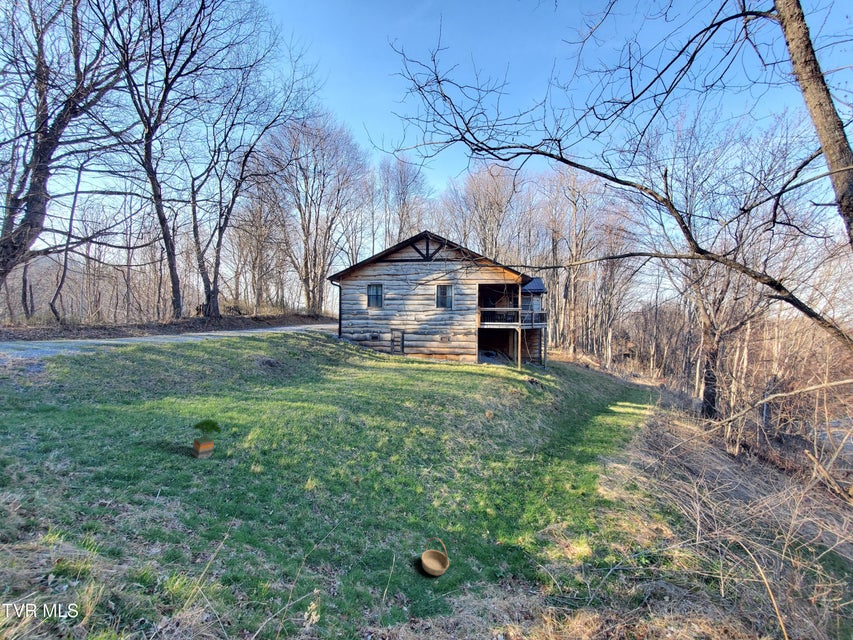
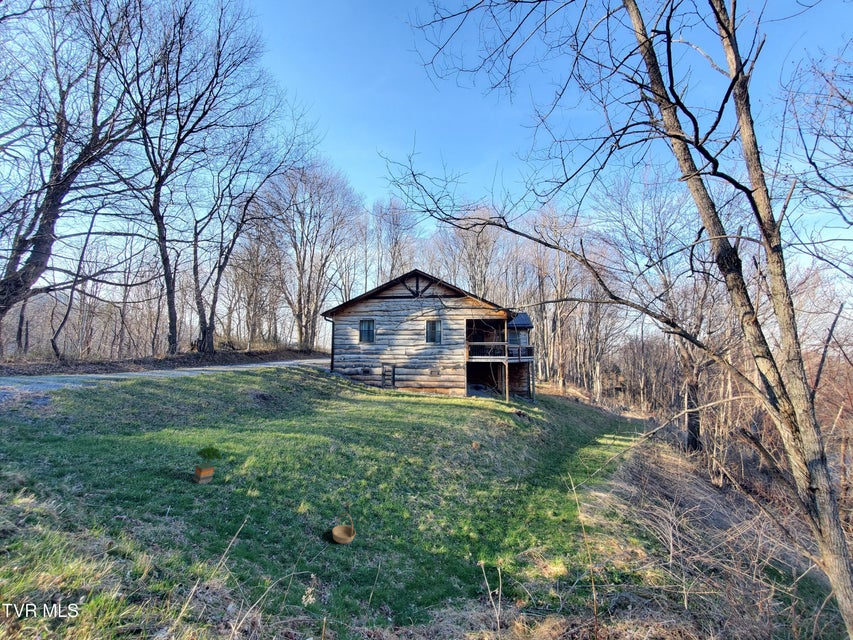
basket: present [421,537,449,576] -> present [332,513,356,544]

